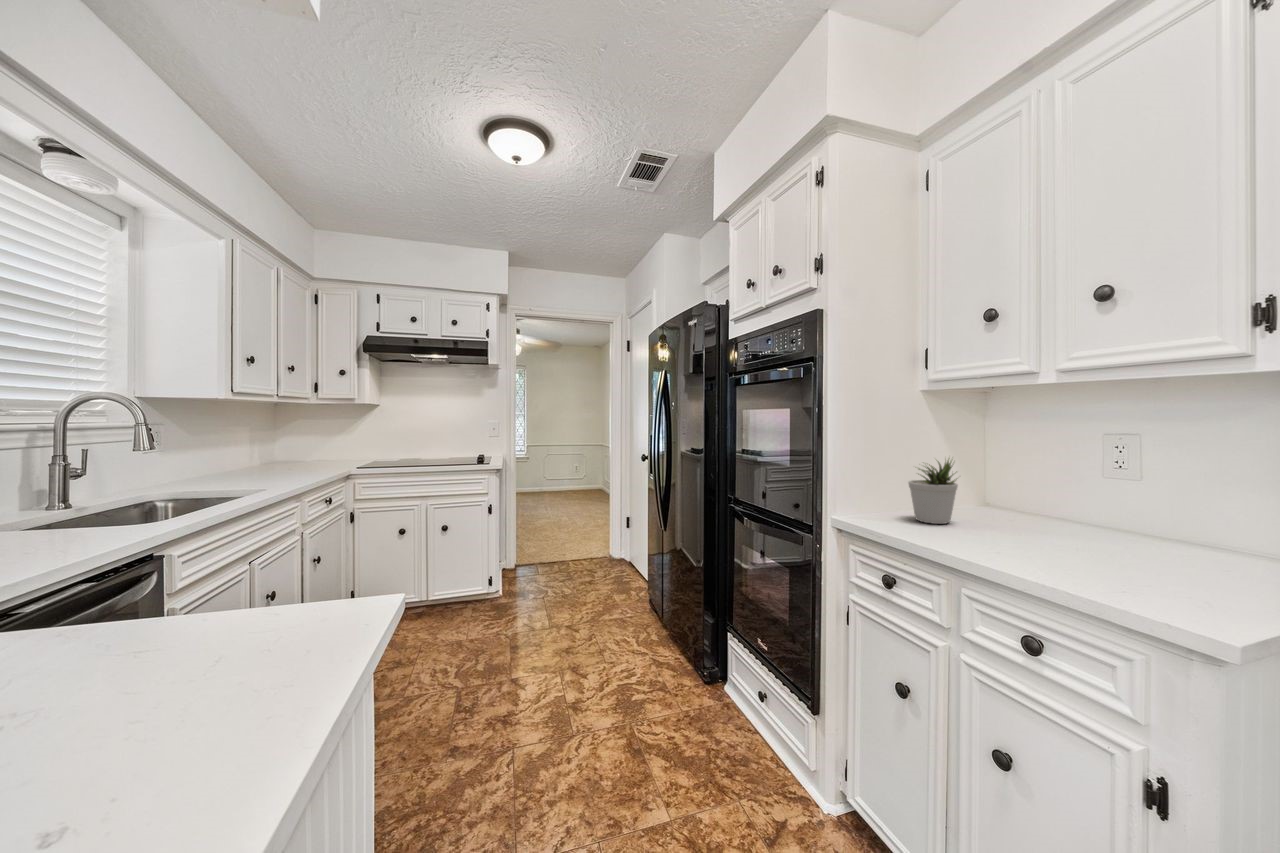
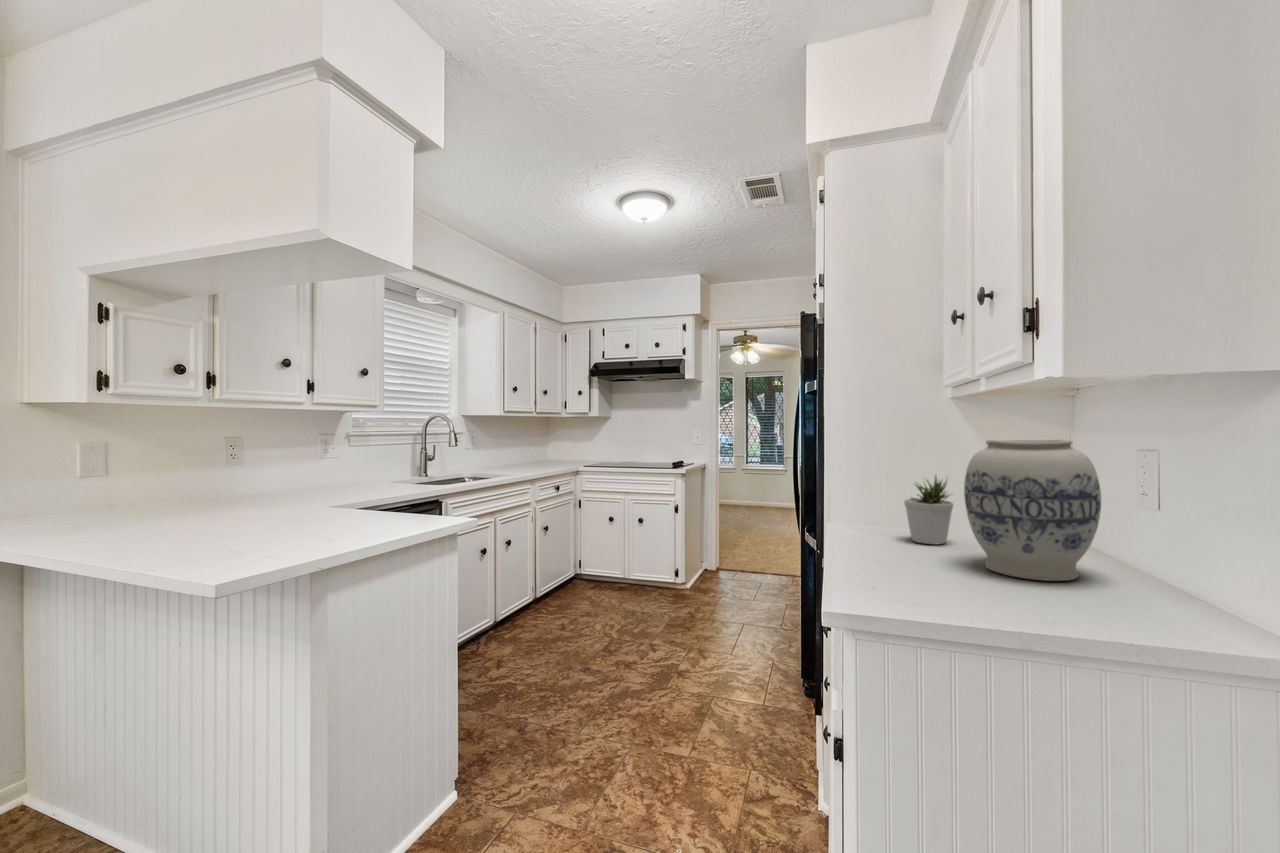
vase: none [1020,420,1158,549] -> present [964,439,1101,581]

